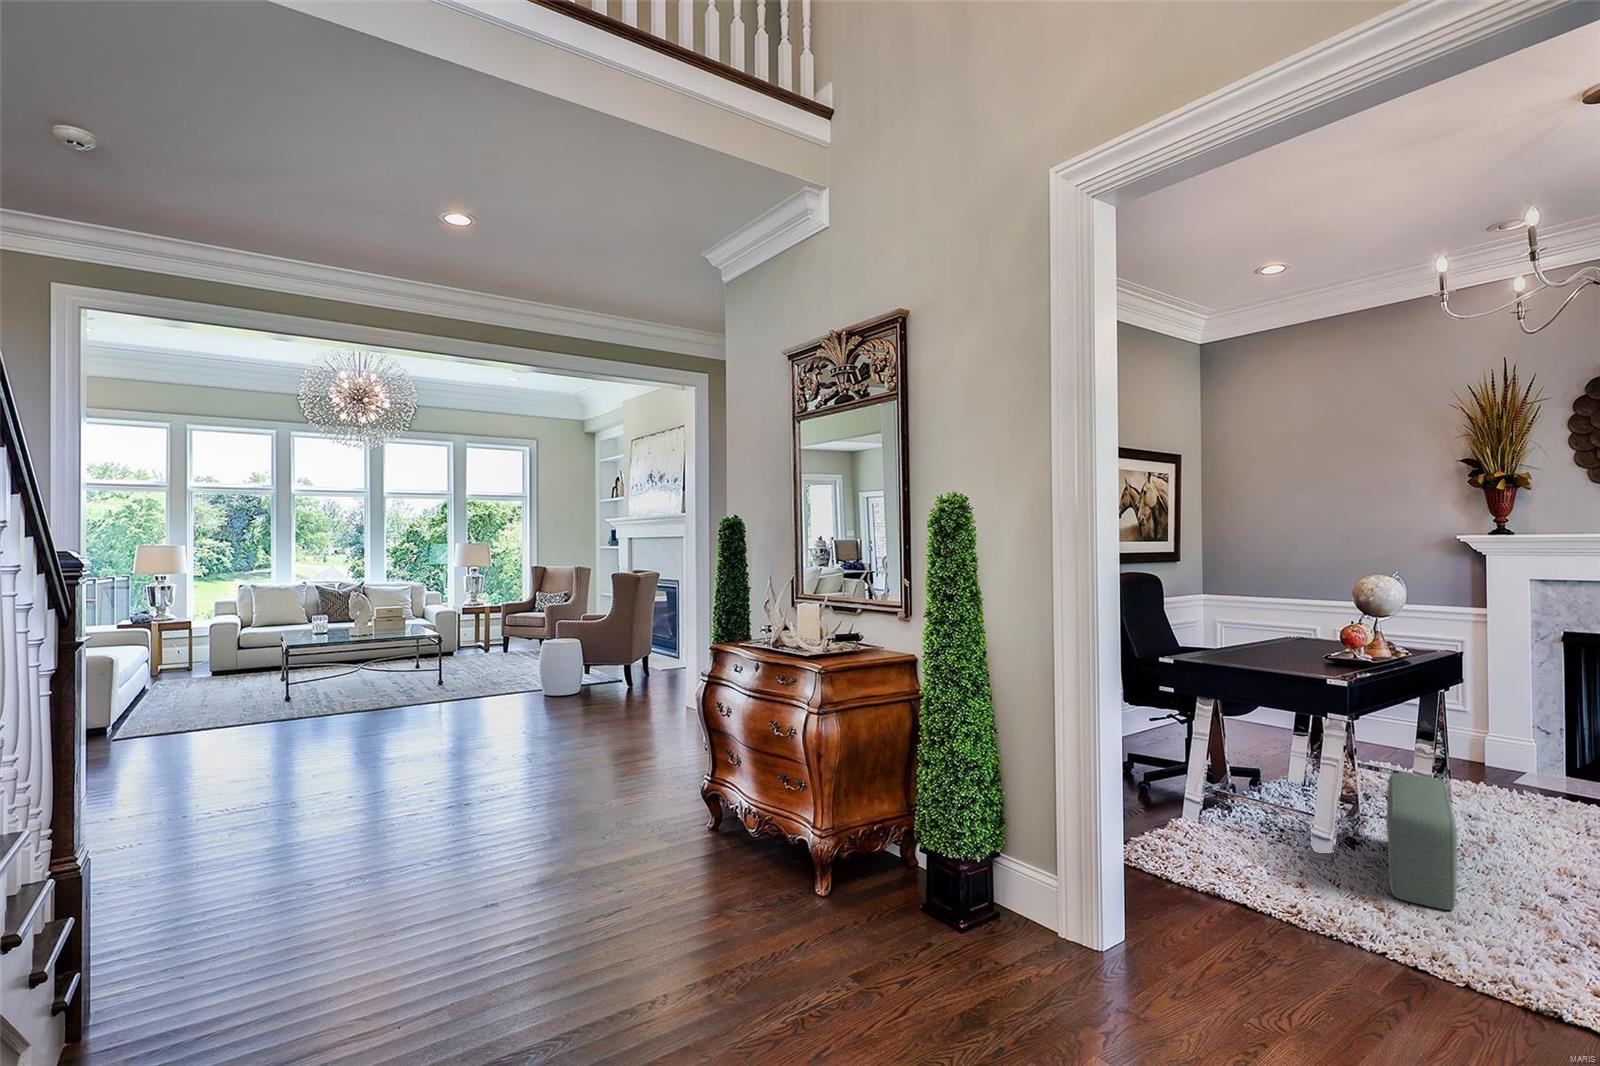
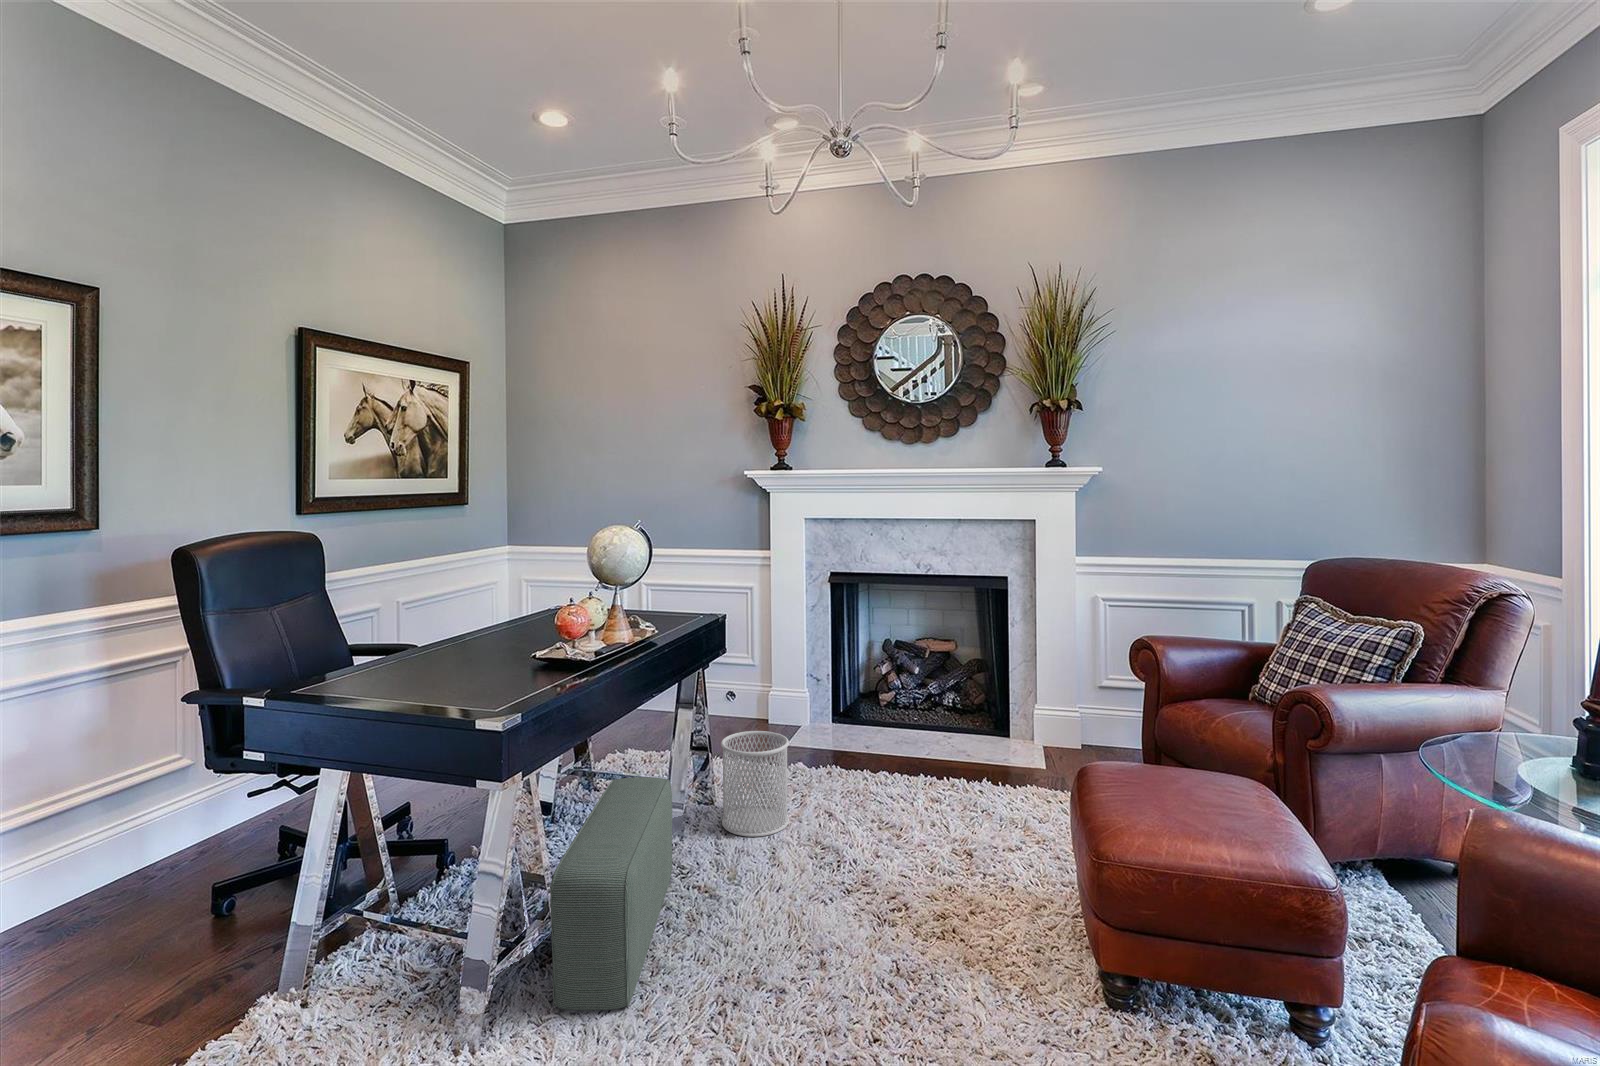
wastebasket: none [1474,761,1550,848] -> present [721,731,789,837]

